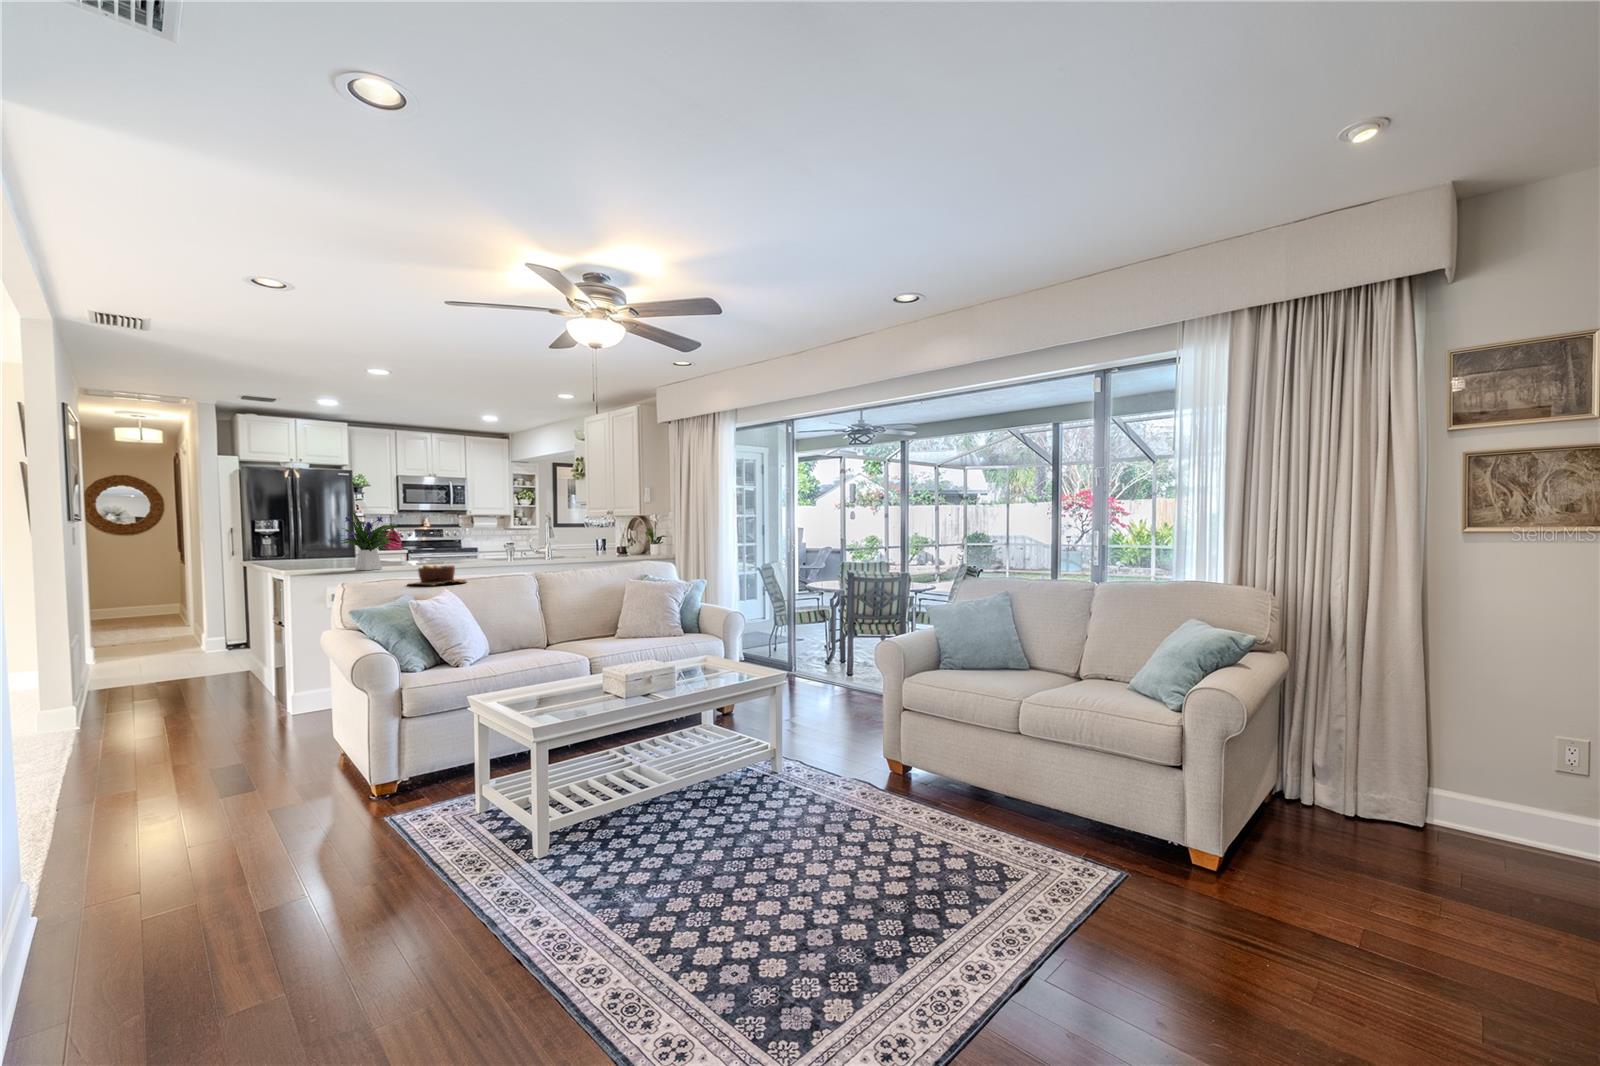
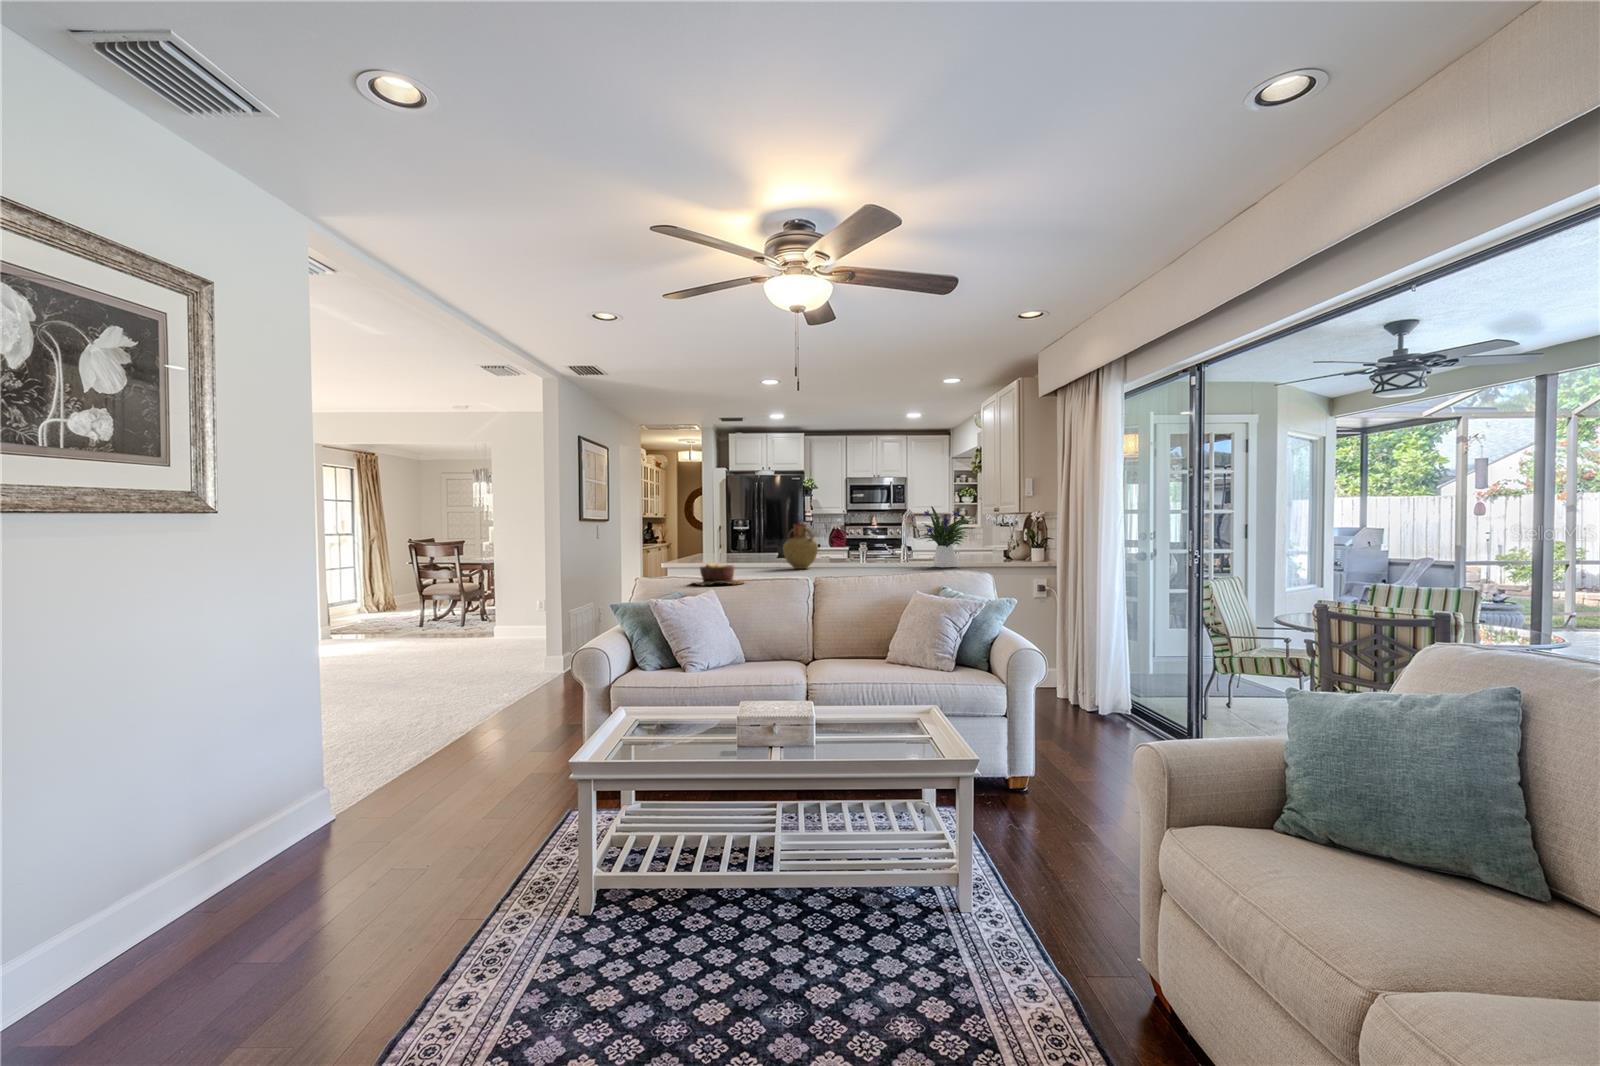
flower arrangement: present [341,512,397,570] -> present [920,506,971,567]
vase: none [441,526,478,569] -> present [783,524,818,569]

